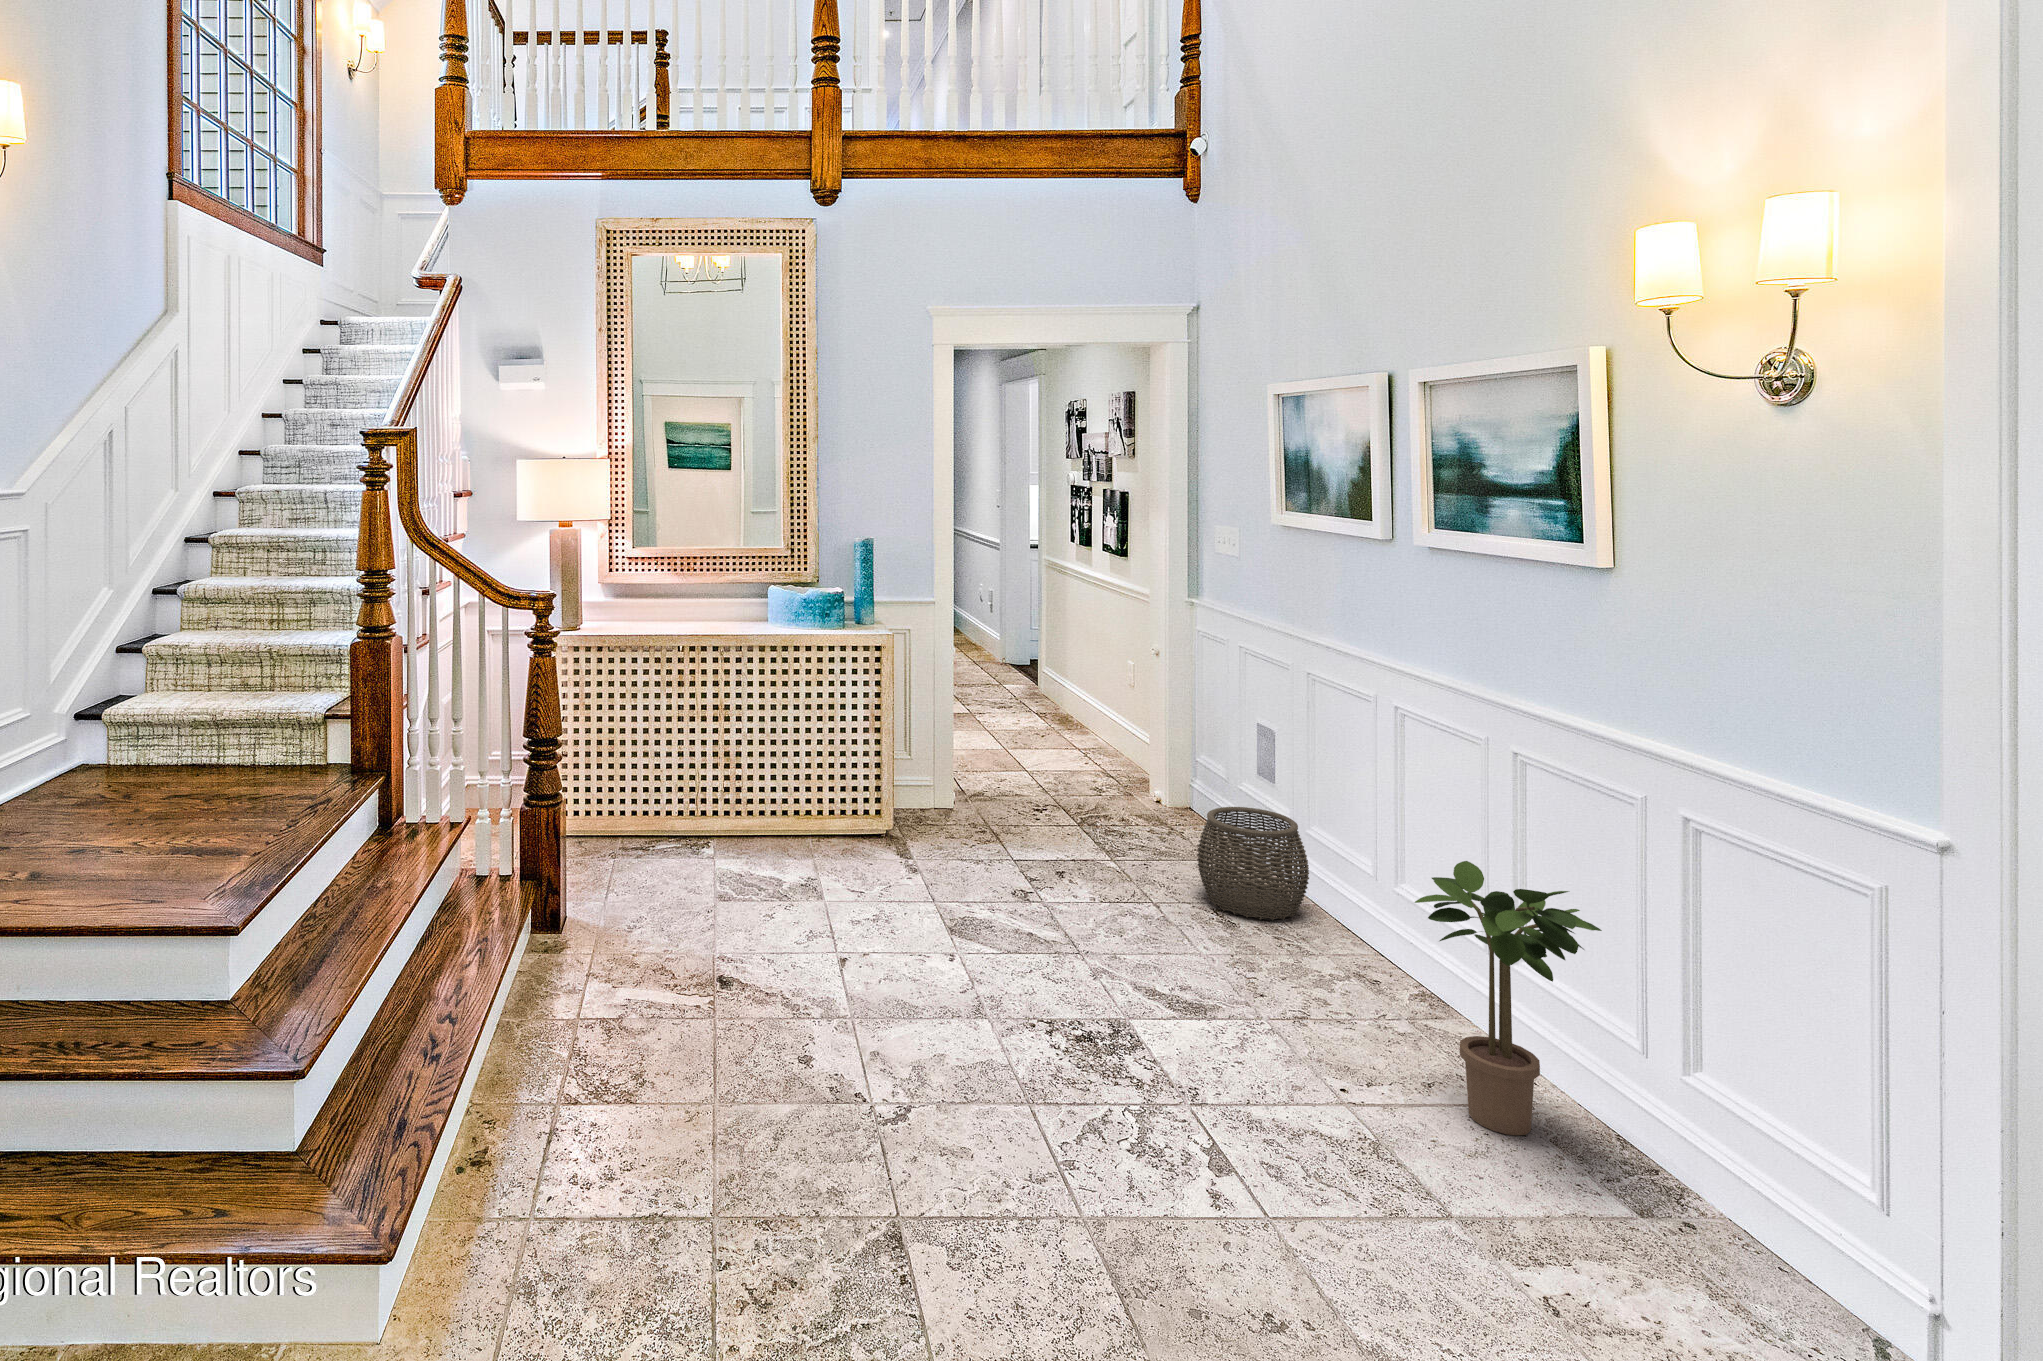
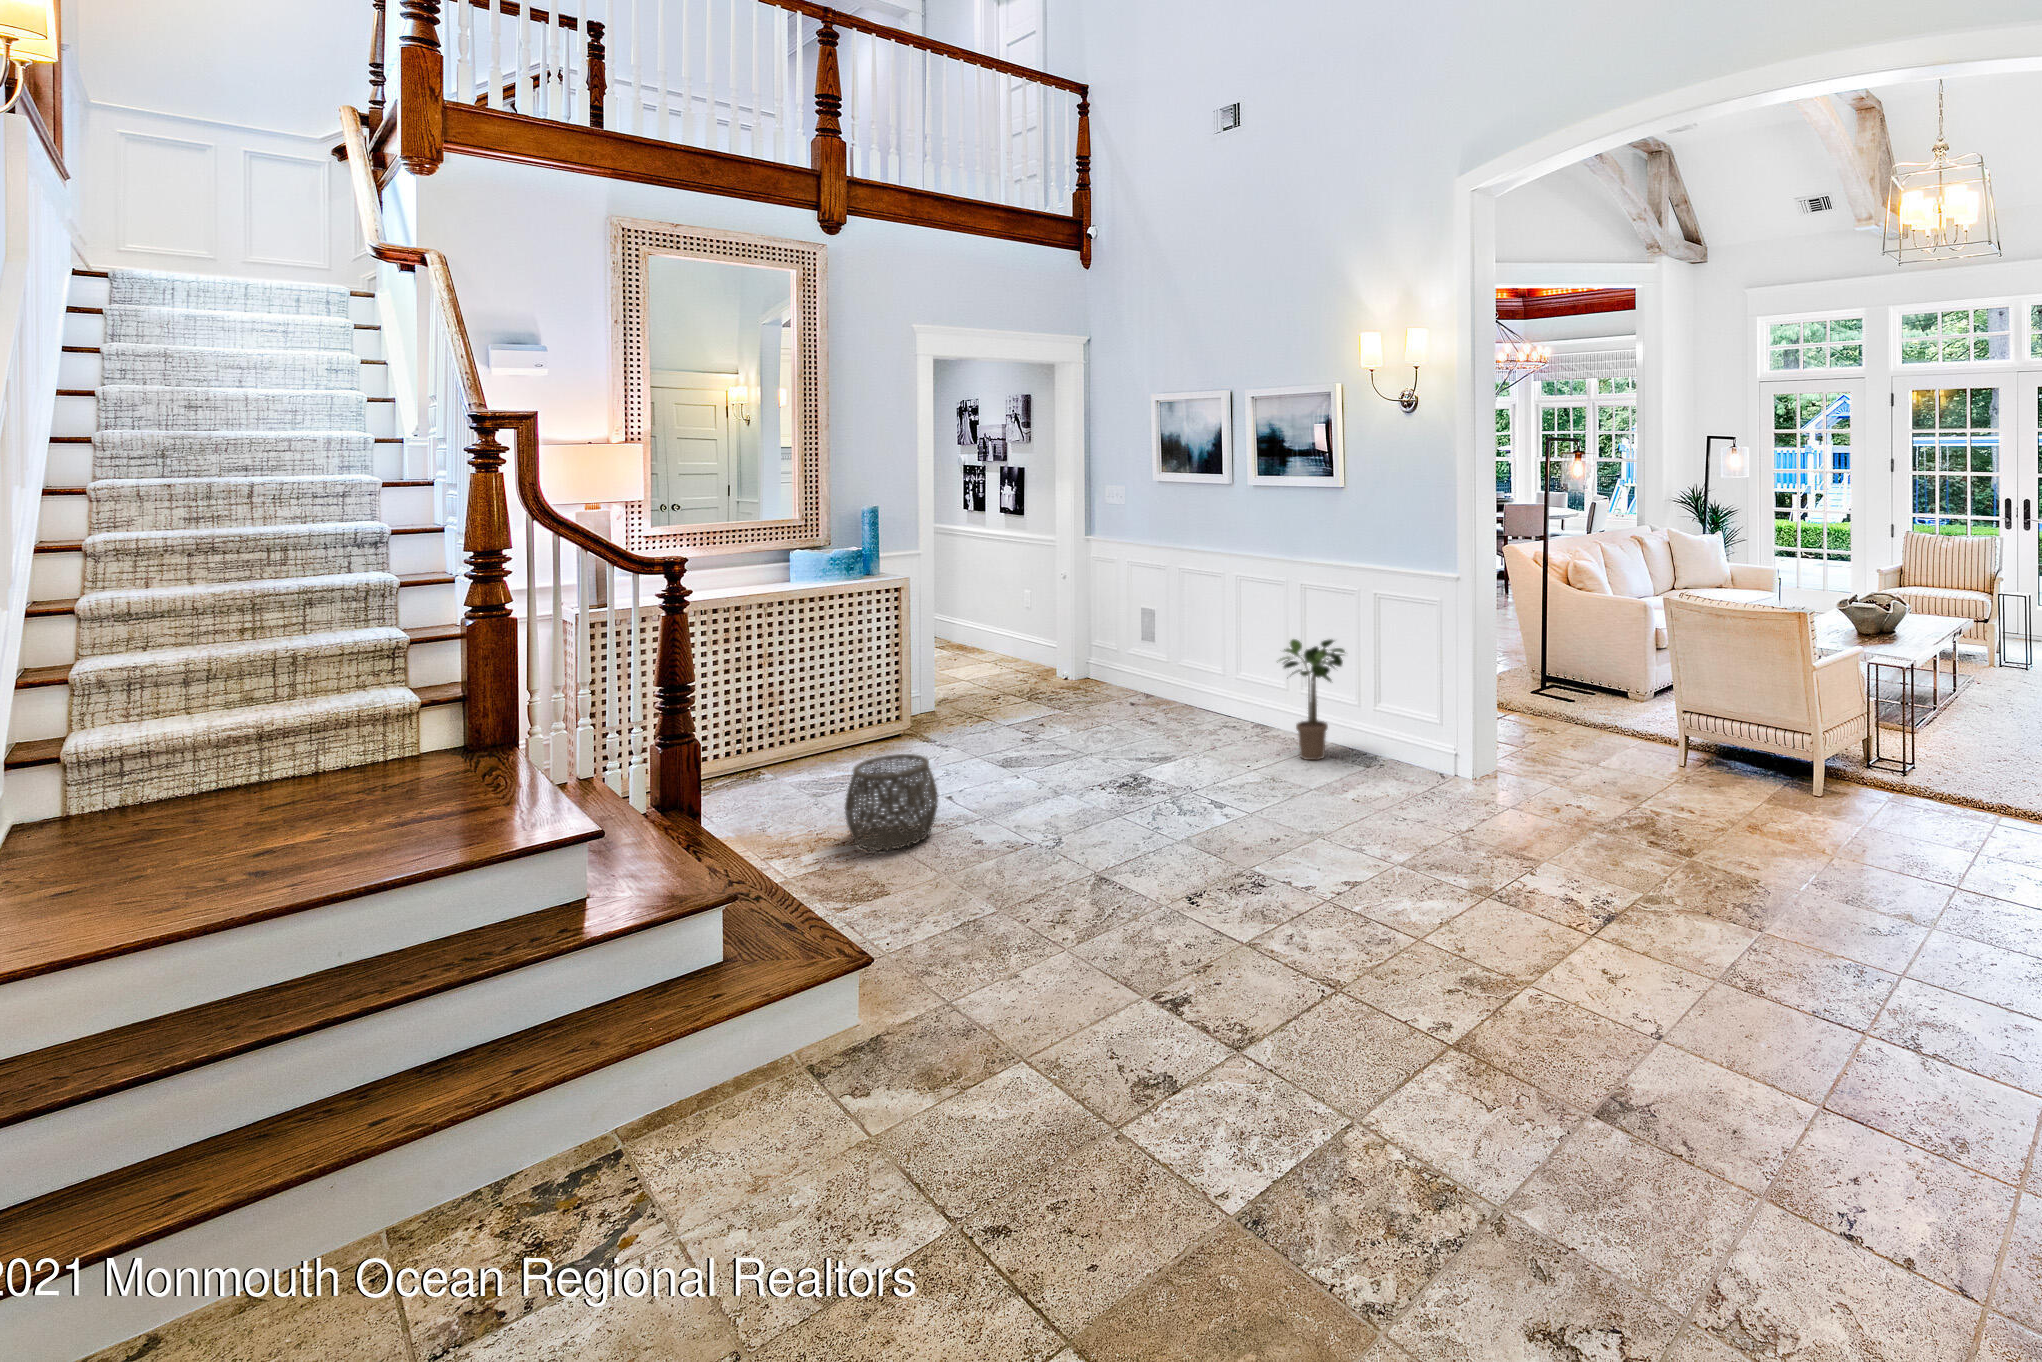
woven basket: present [1197,807,1309,920] -> present [845,754,938,851]

